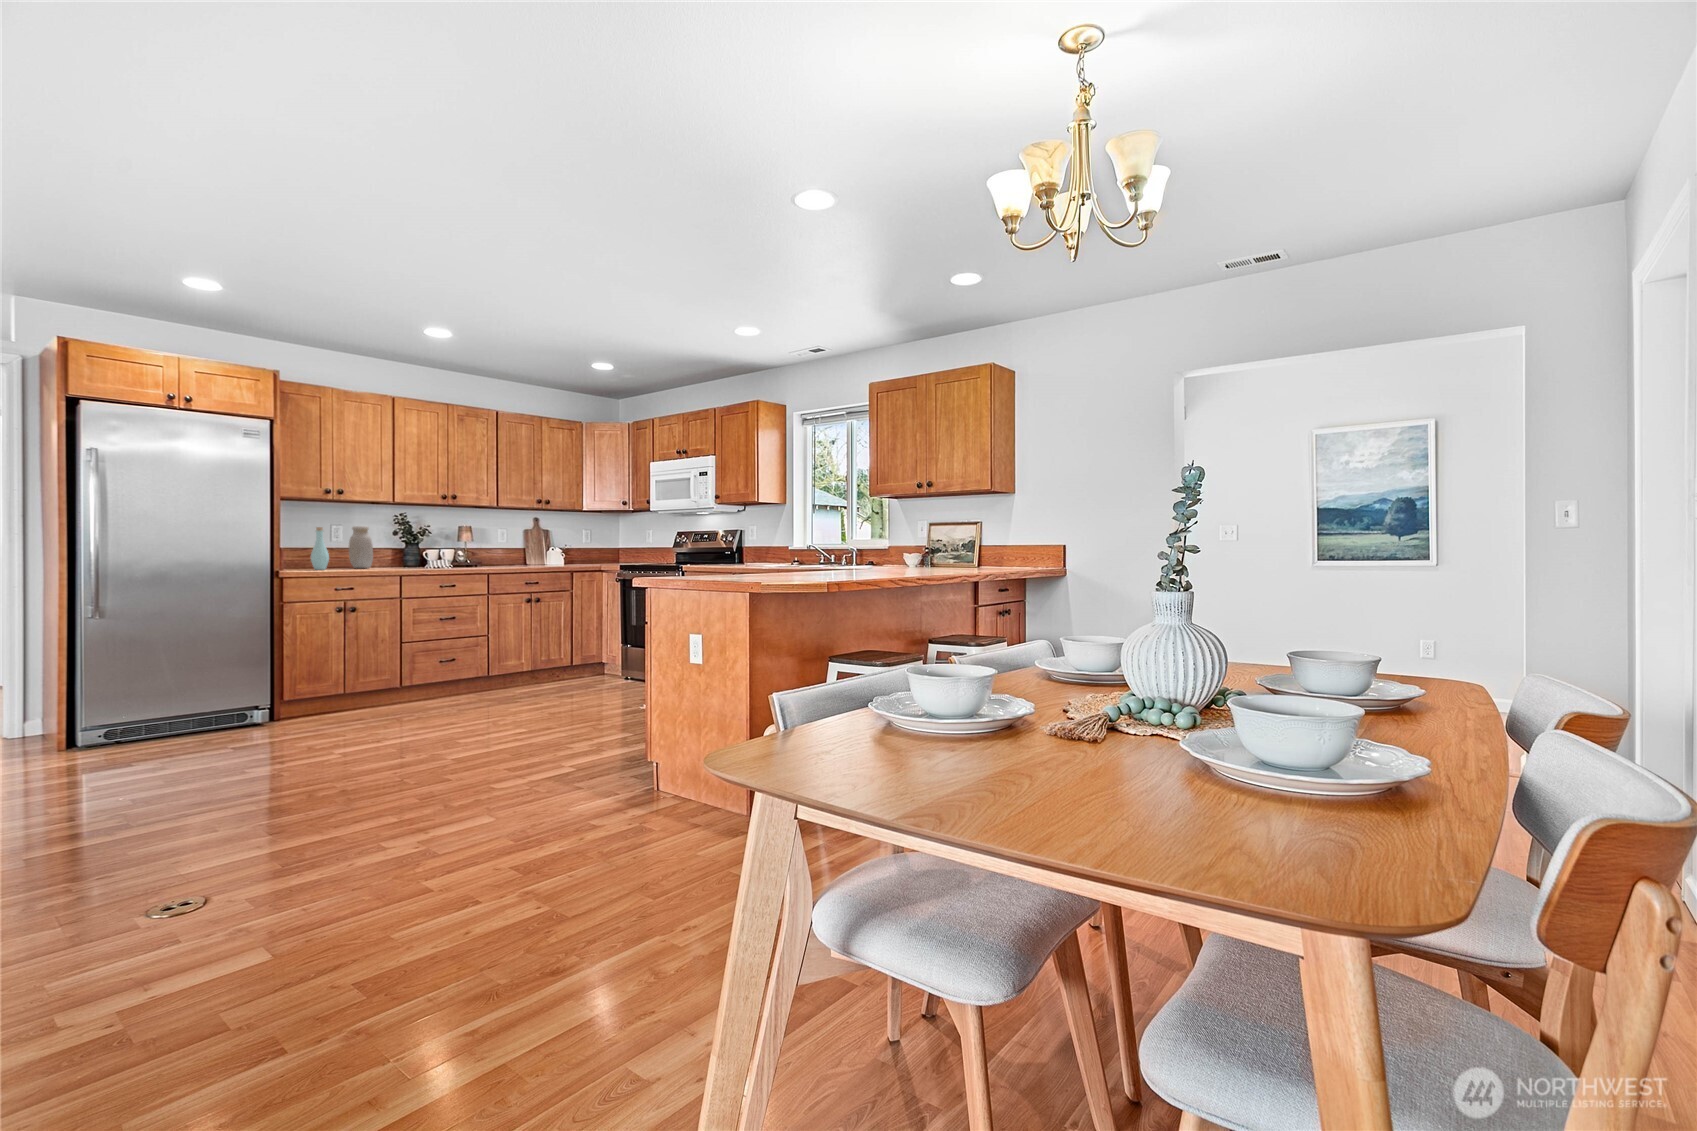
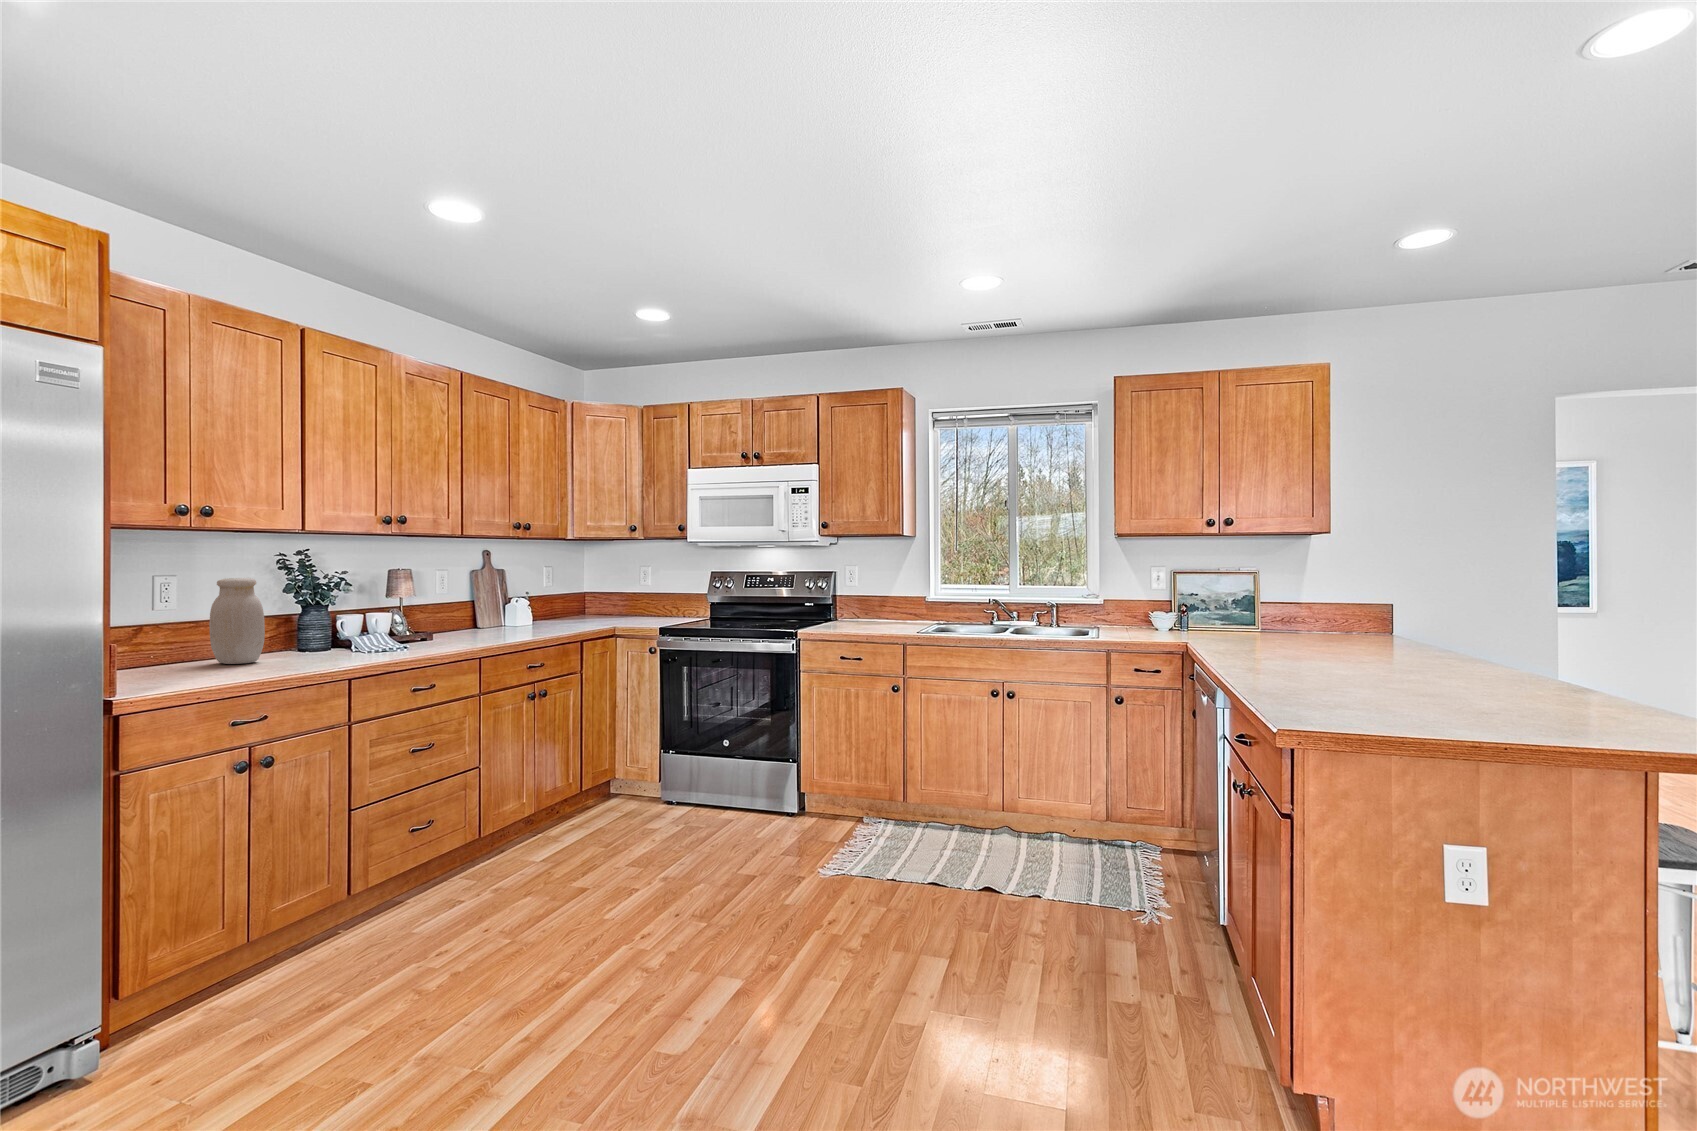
bottle: present [311,527,329,570] -> none [152,587,196,679]

